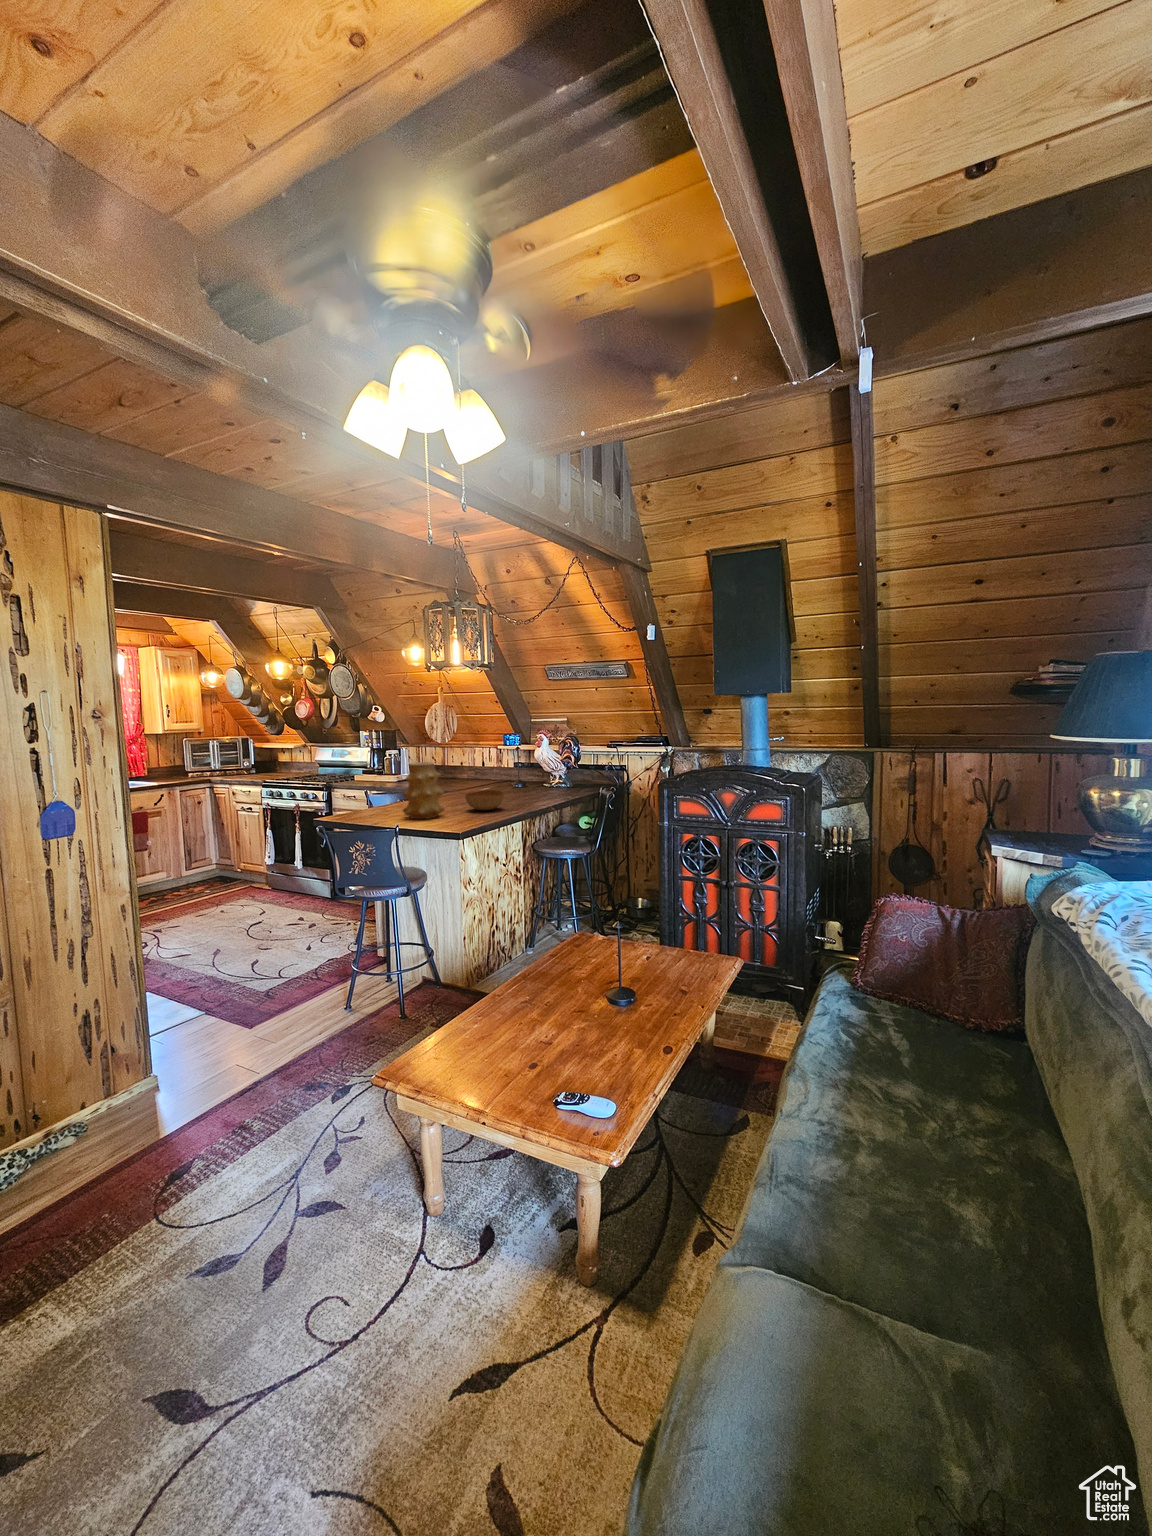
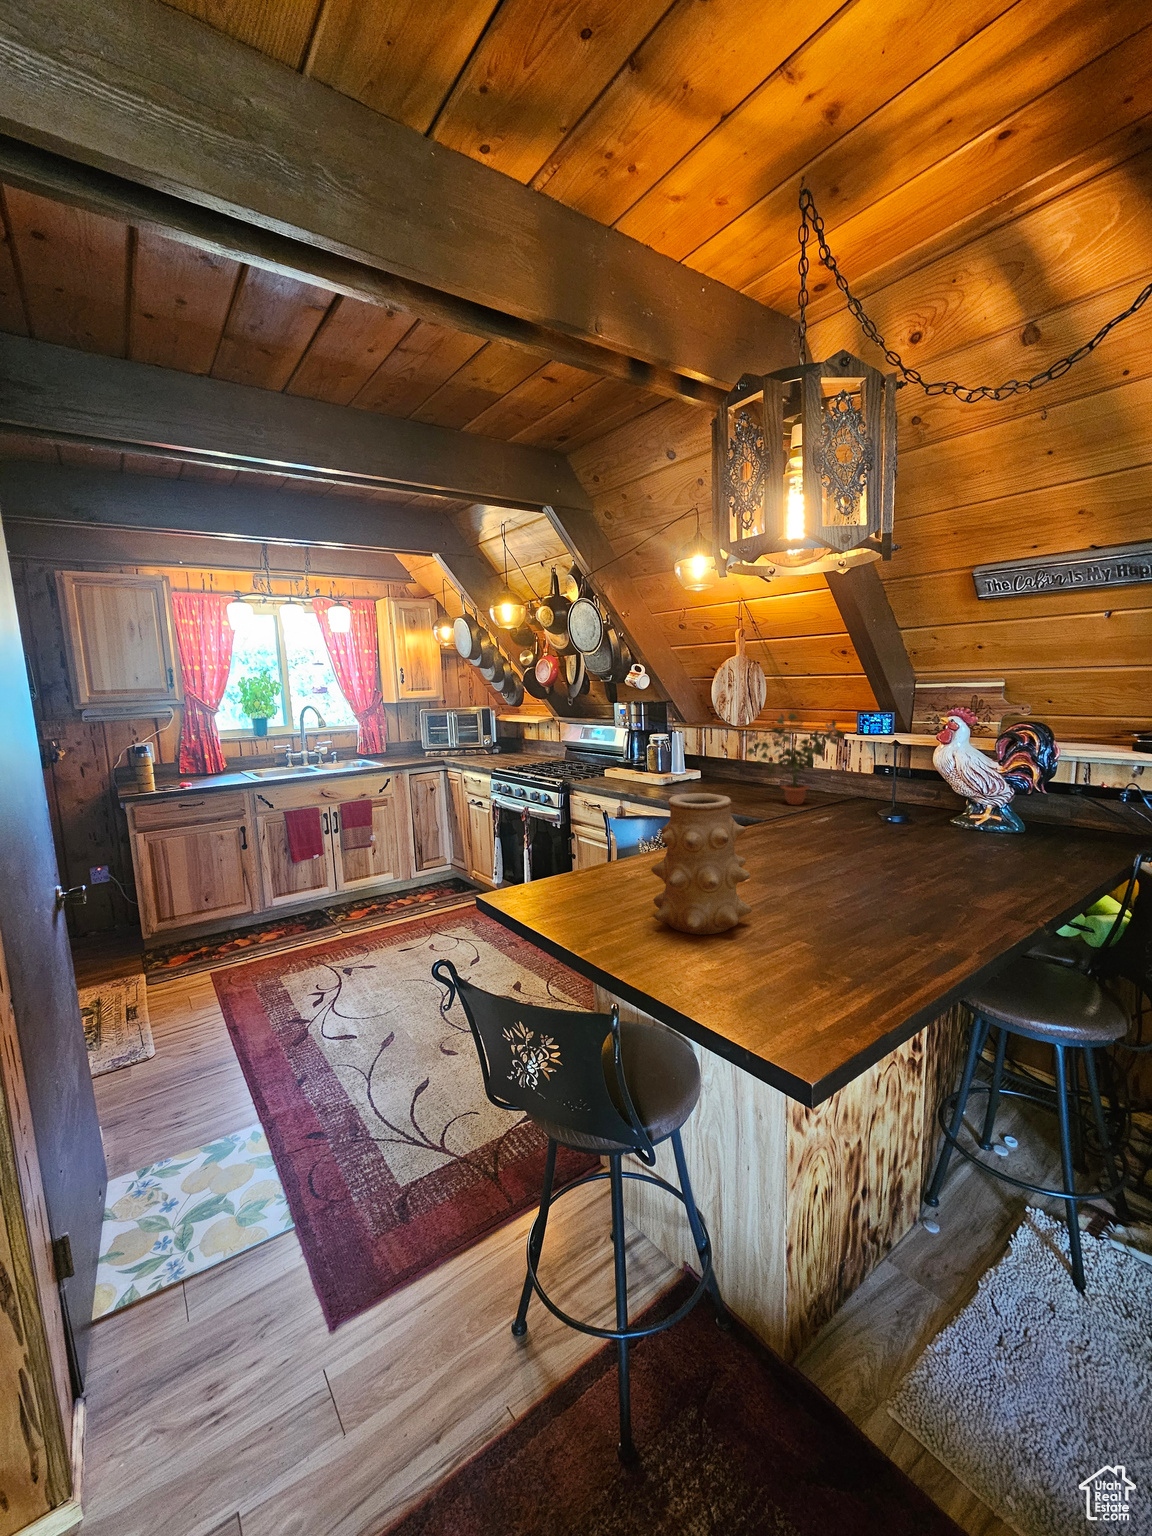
potted plant: none [441,735,498,785] -> present [741,714,845,805]
bowl: present [466,790,504,810] -> none [800,859,900,917]

